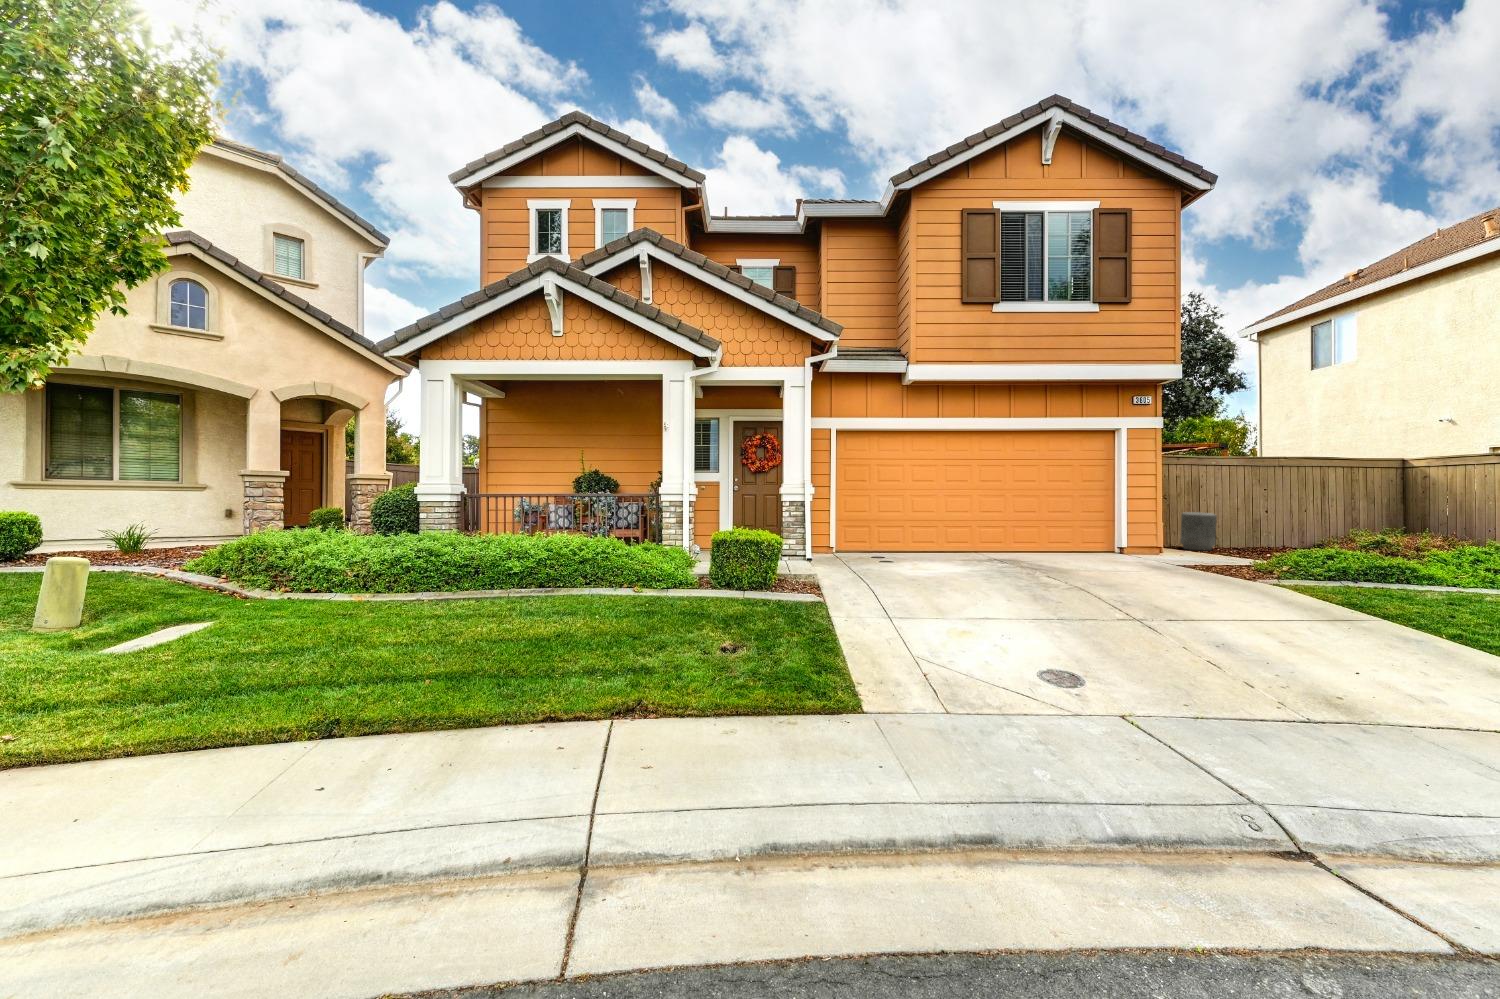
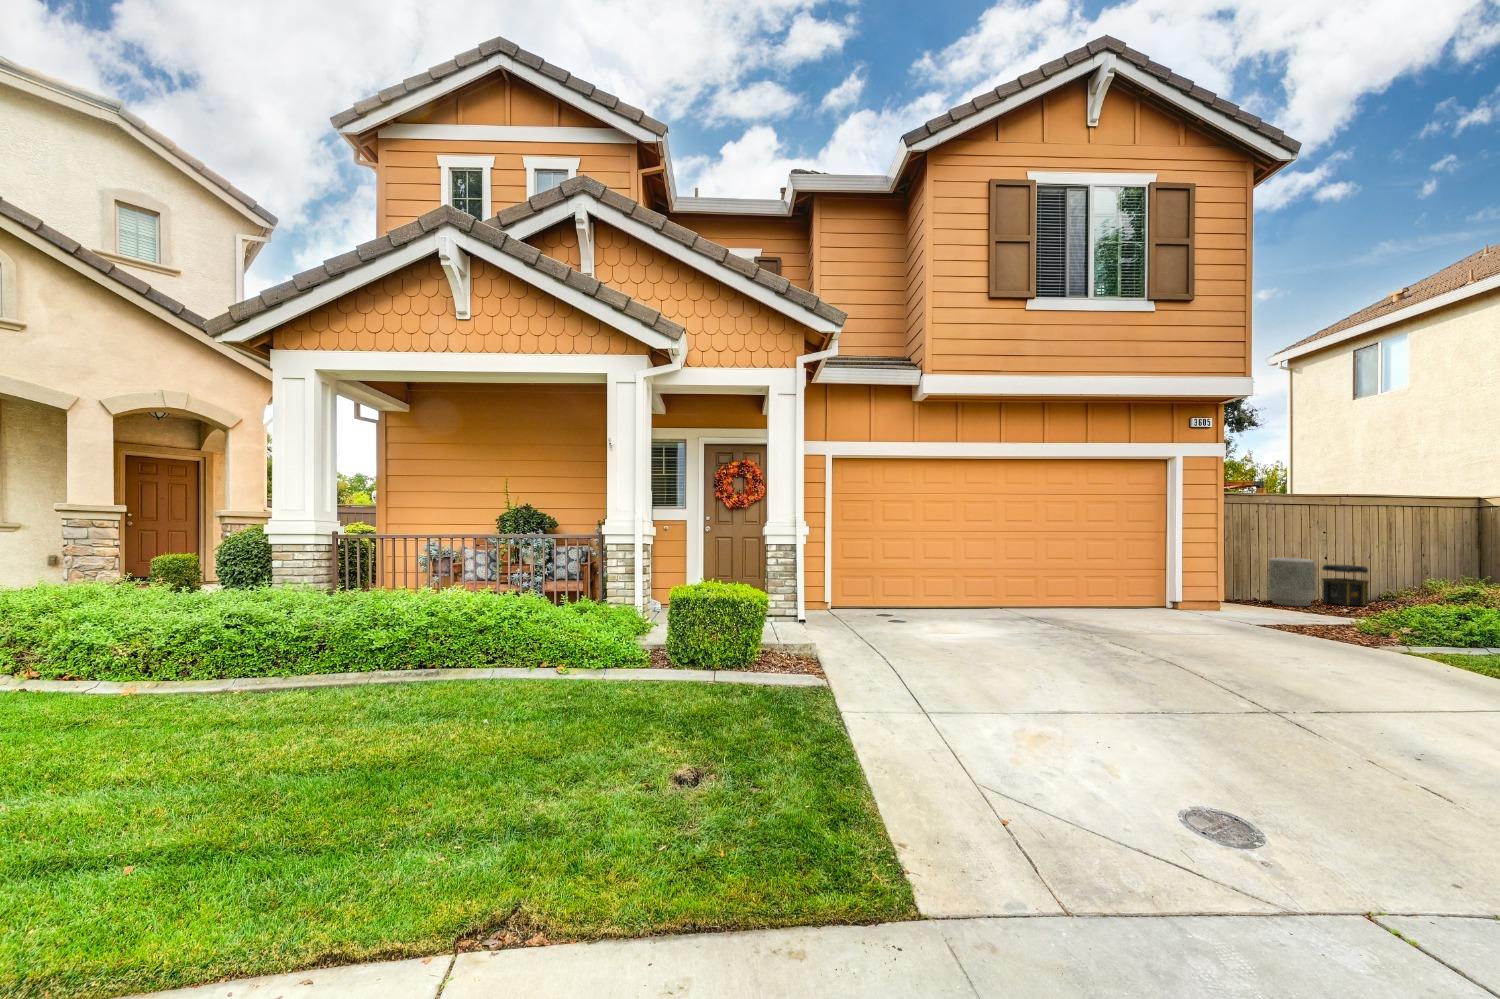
toolbox: none [1224,518,1260,550] -> present [1322,565,1369,606]

